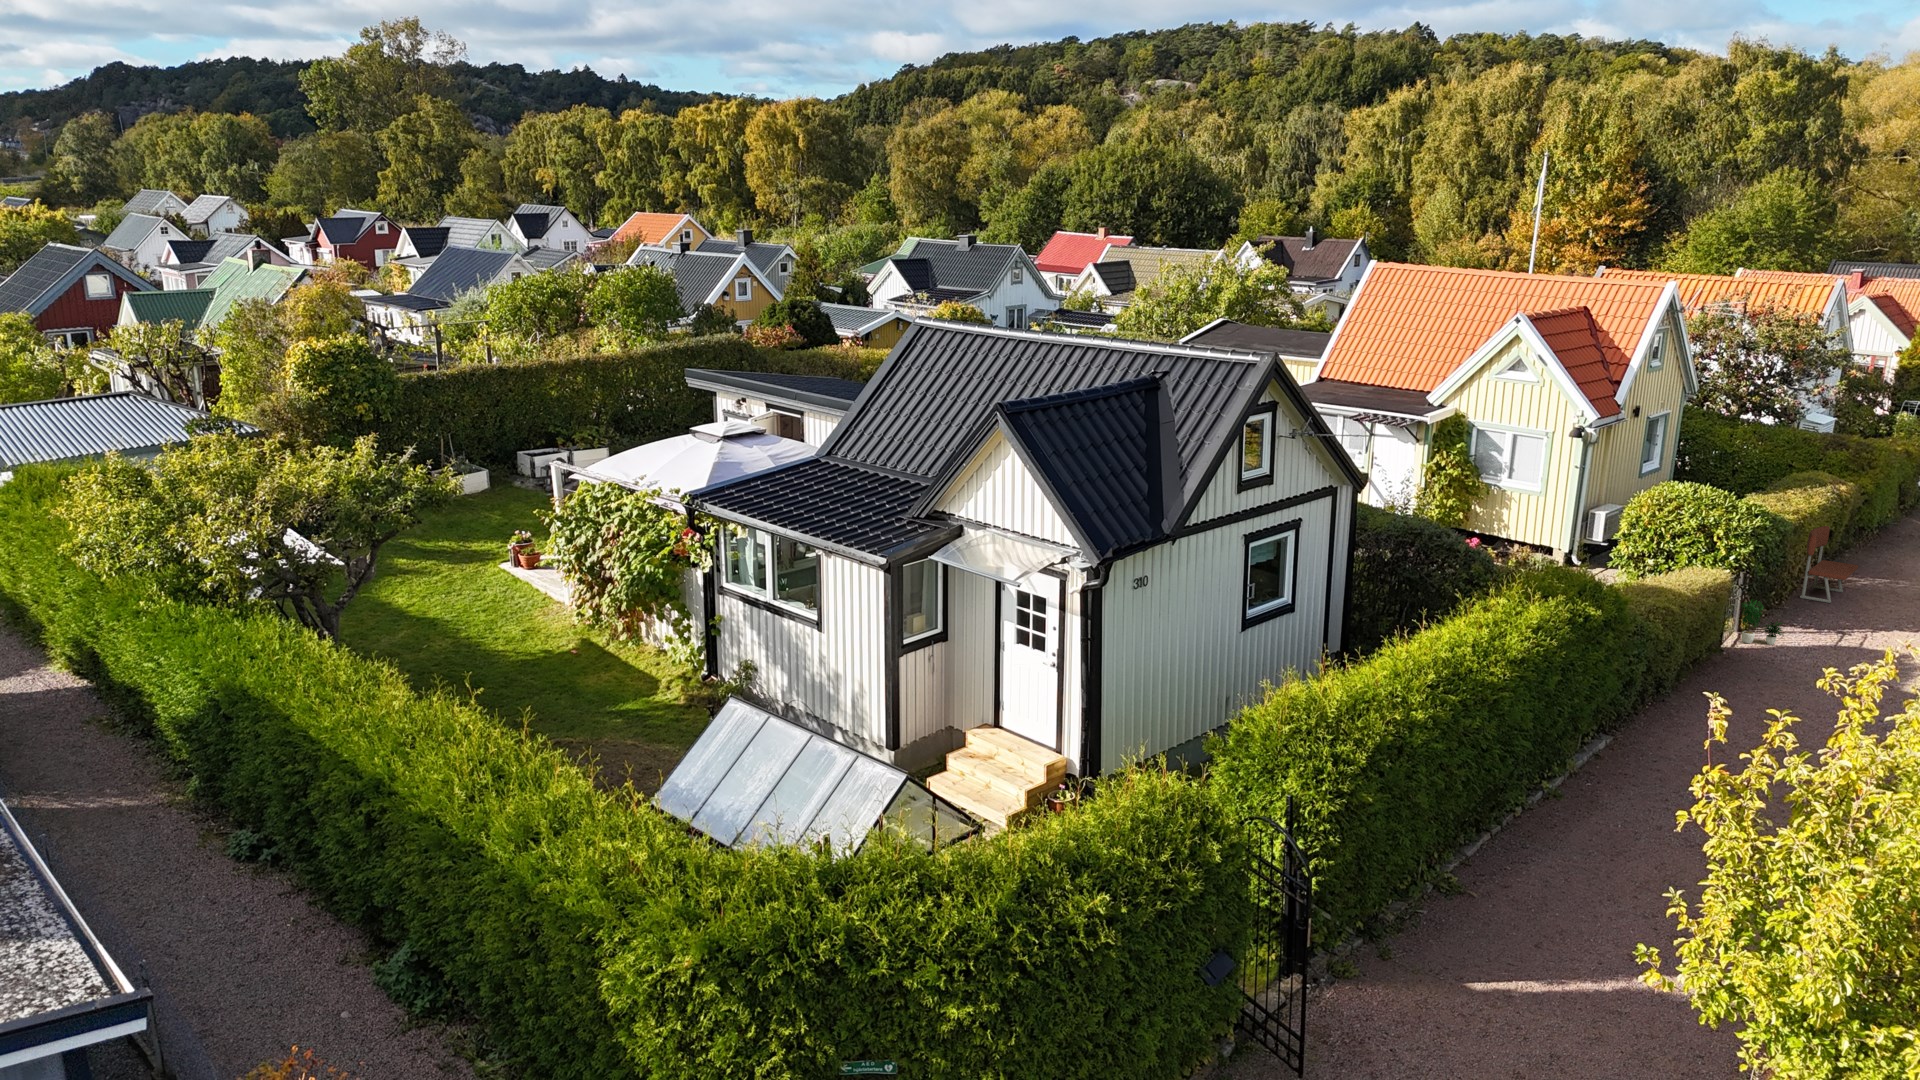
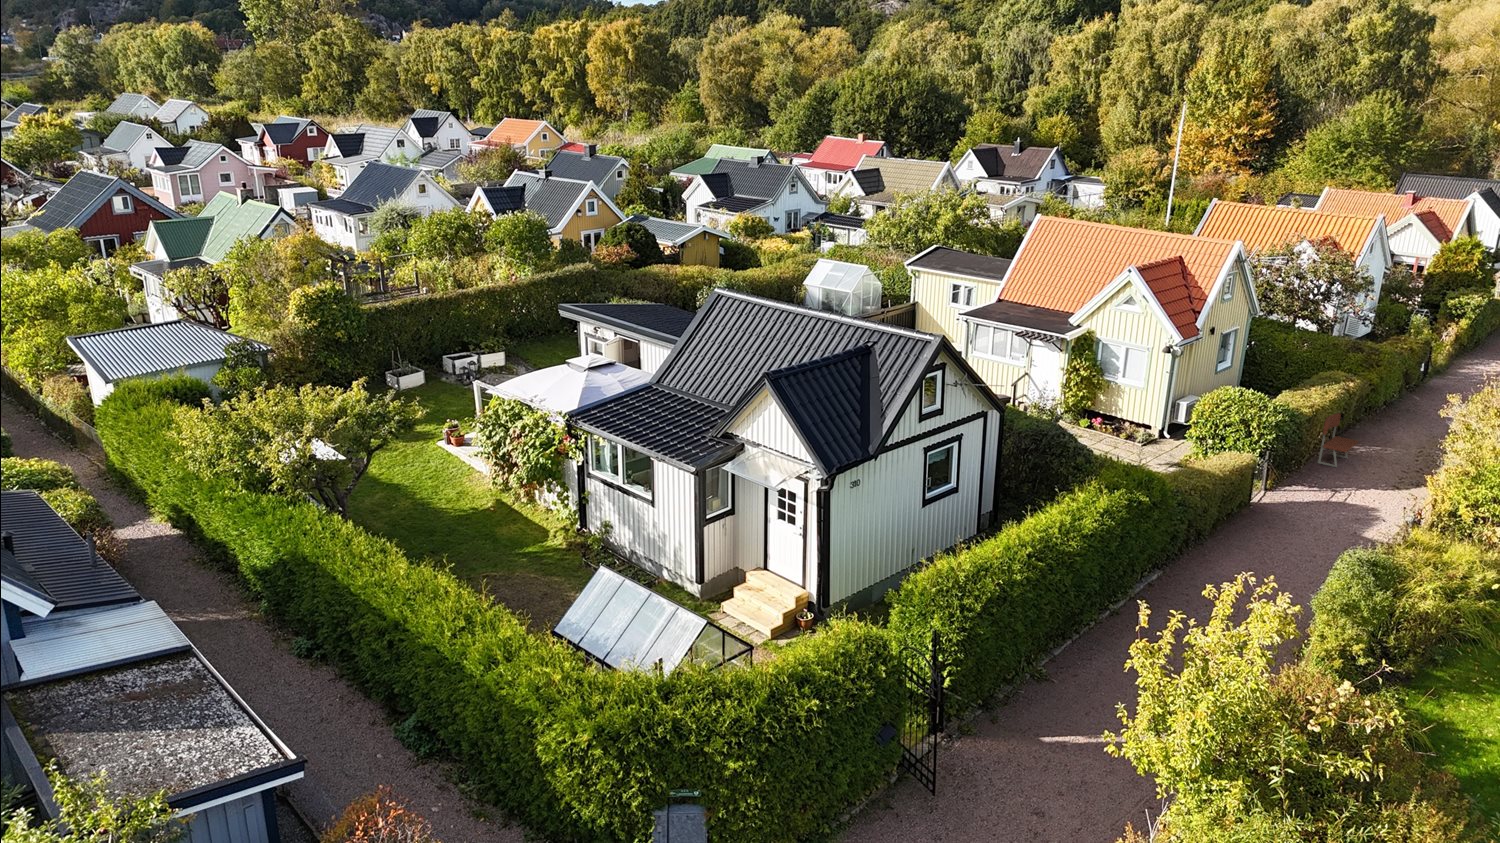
potted plant: present [1741,599,1783,645] -> none [1267,470,1296,501]

